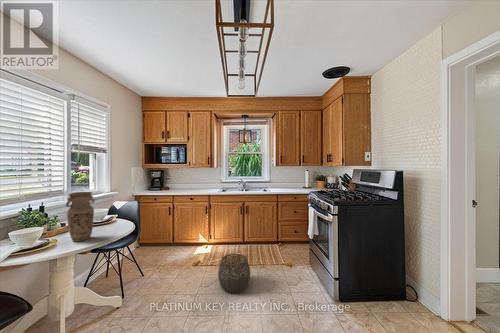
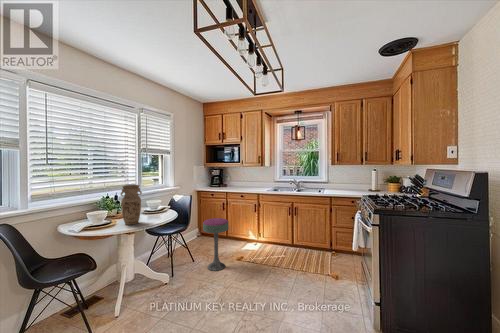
bar stool: none [157,224,186,281] -> present [203,218,229,271]
woven basket: present [218,254,250,293] -> none [251,254,285,295]

